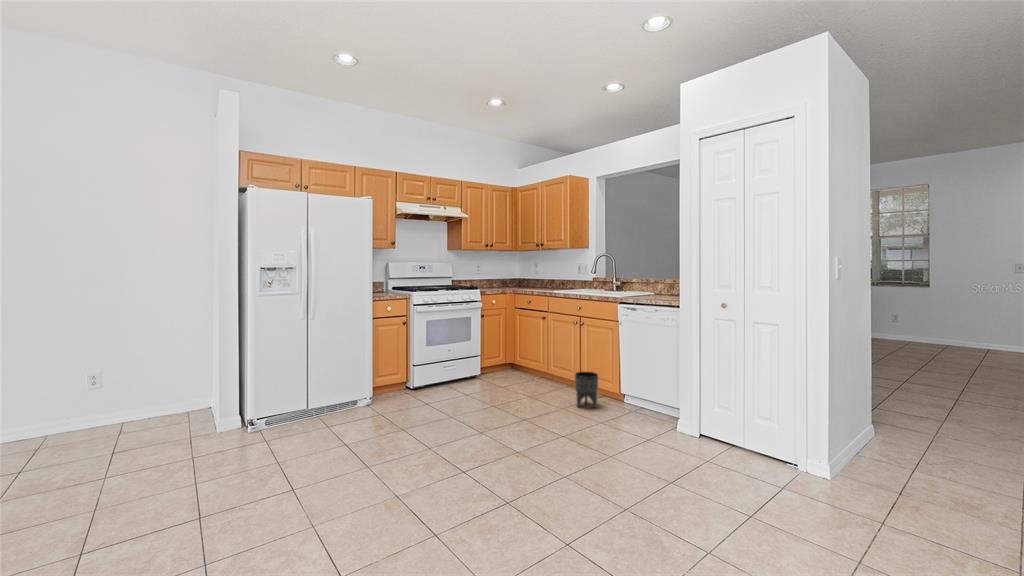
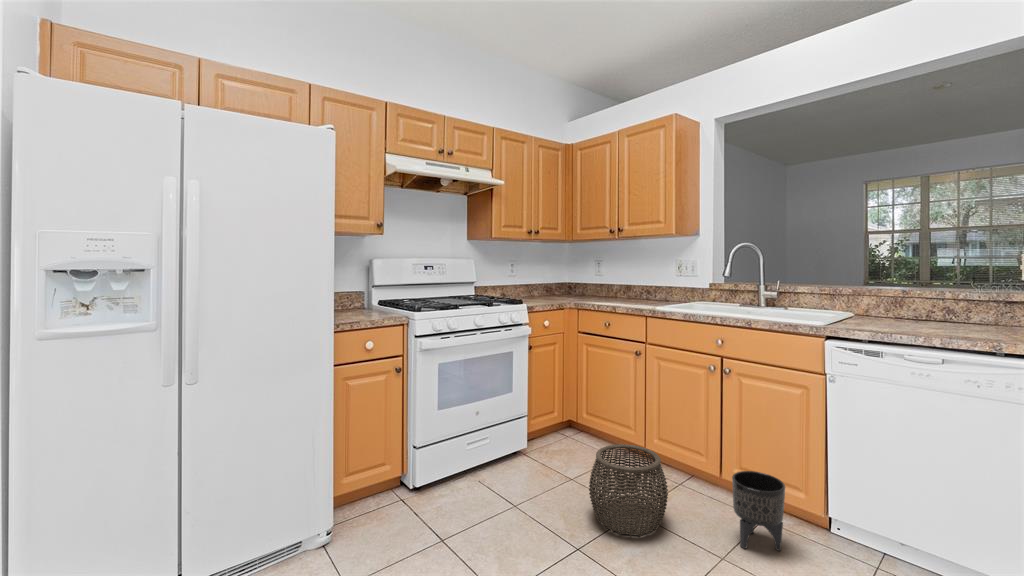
woven basket: none [505,362,546,404] -> present [589,444,668,536]

